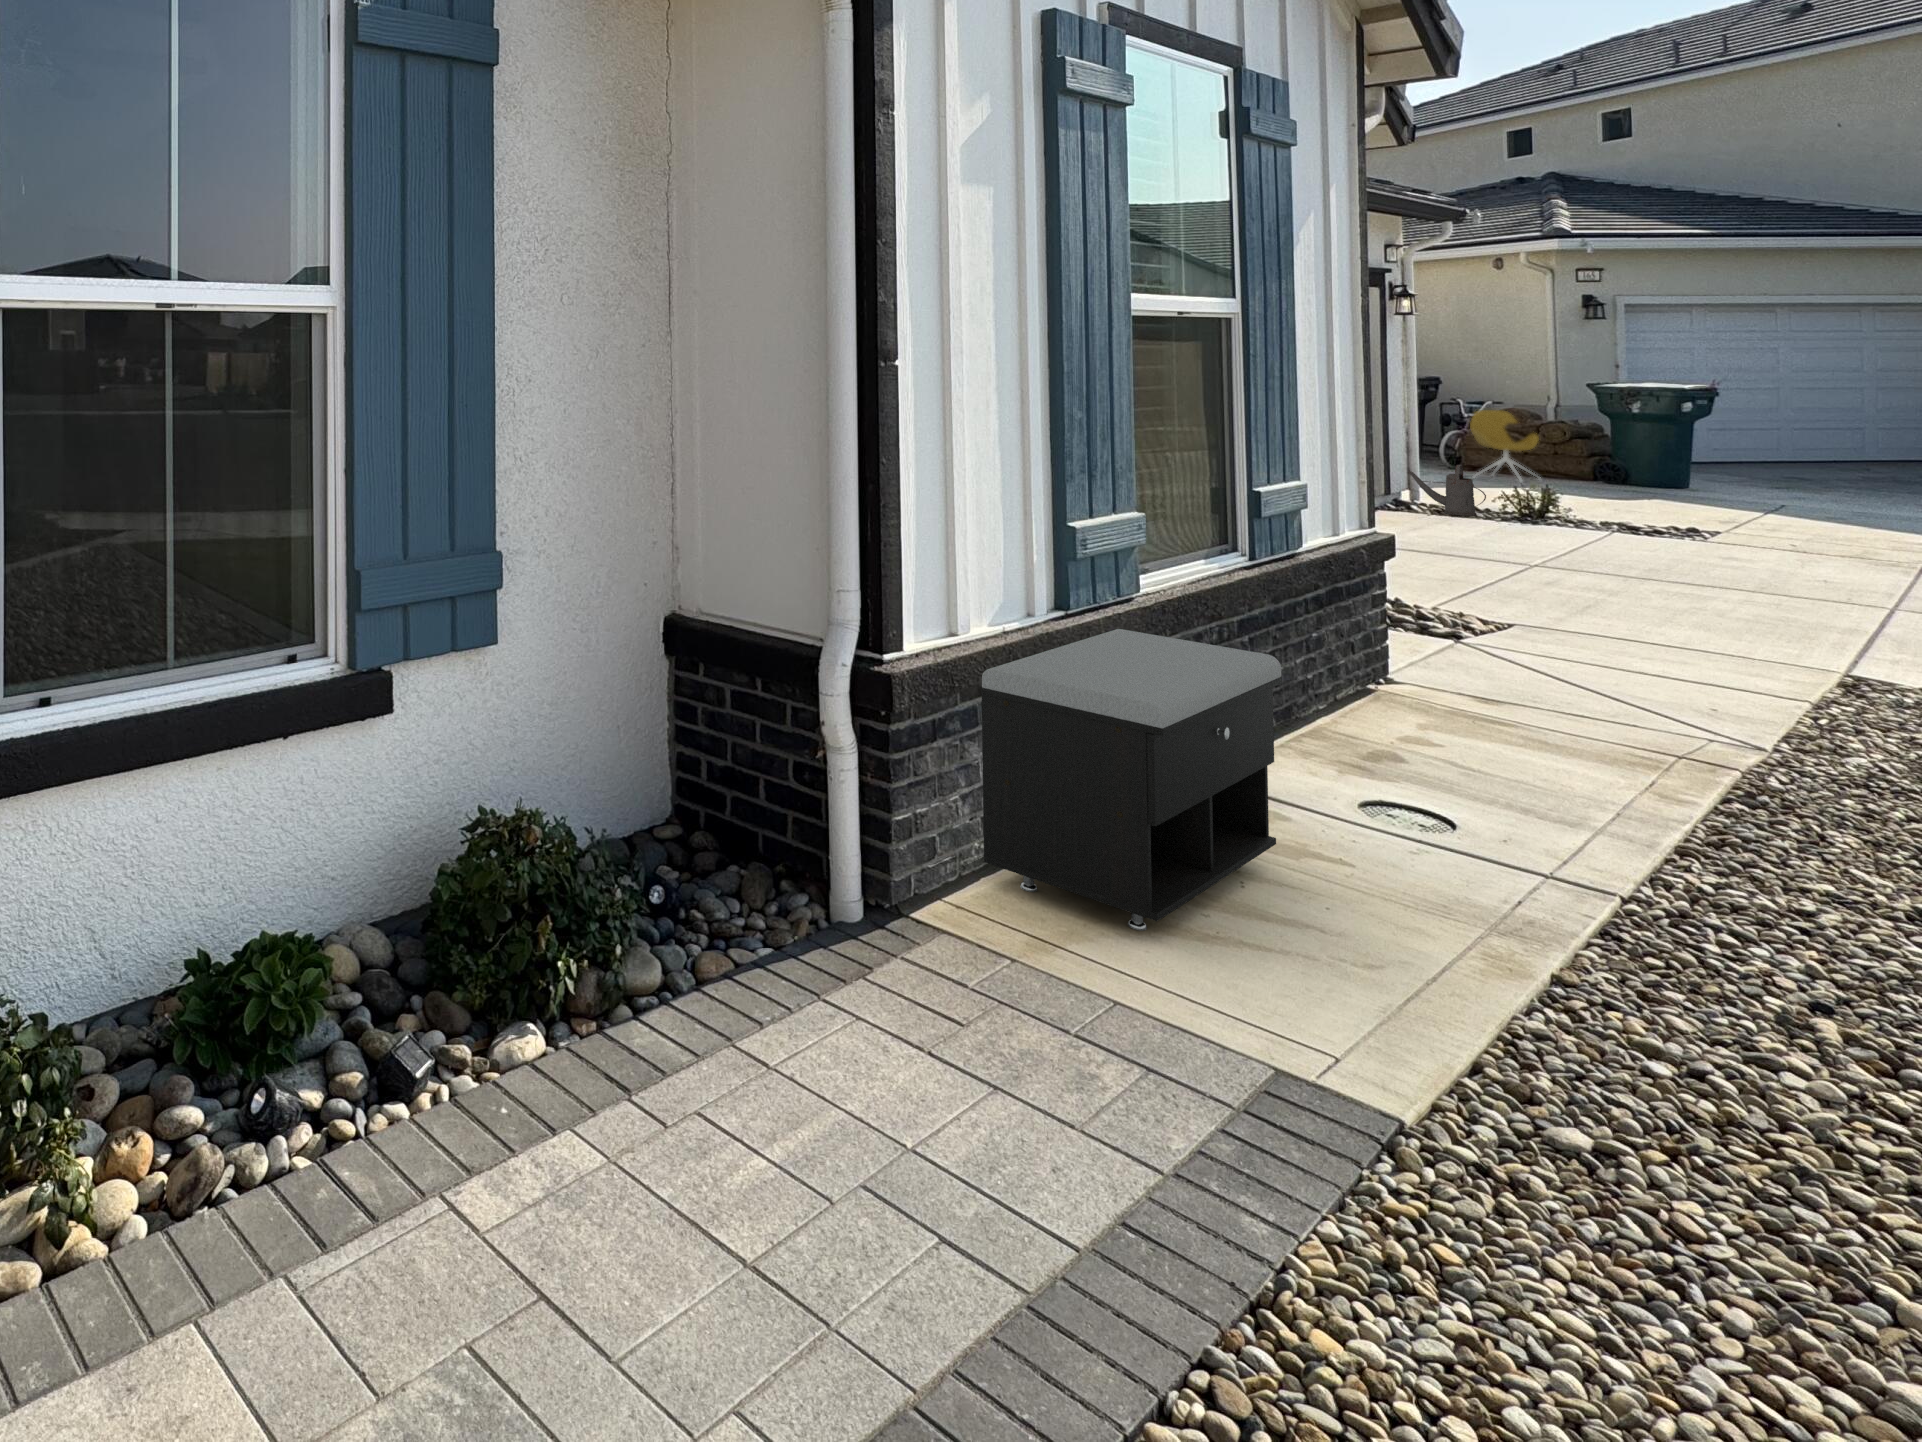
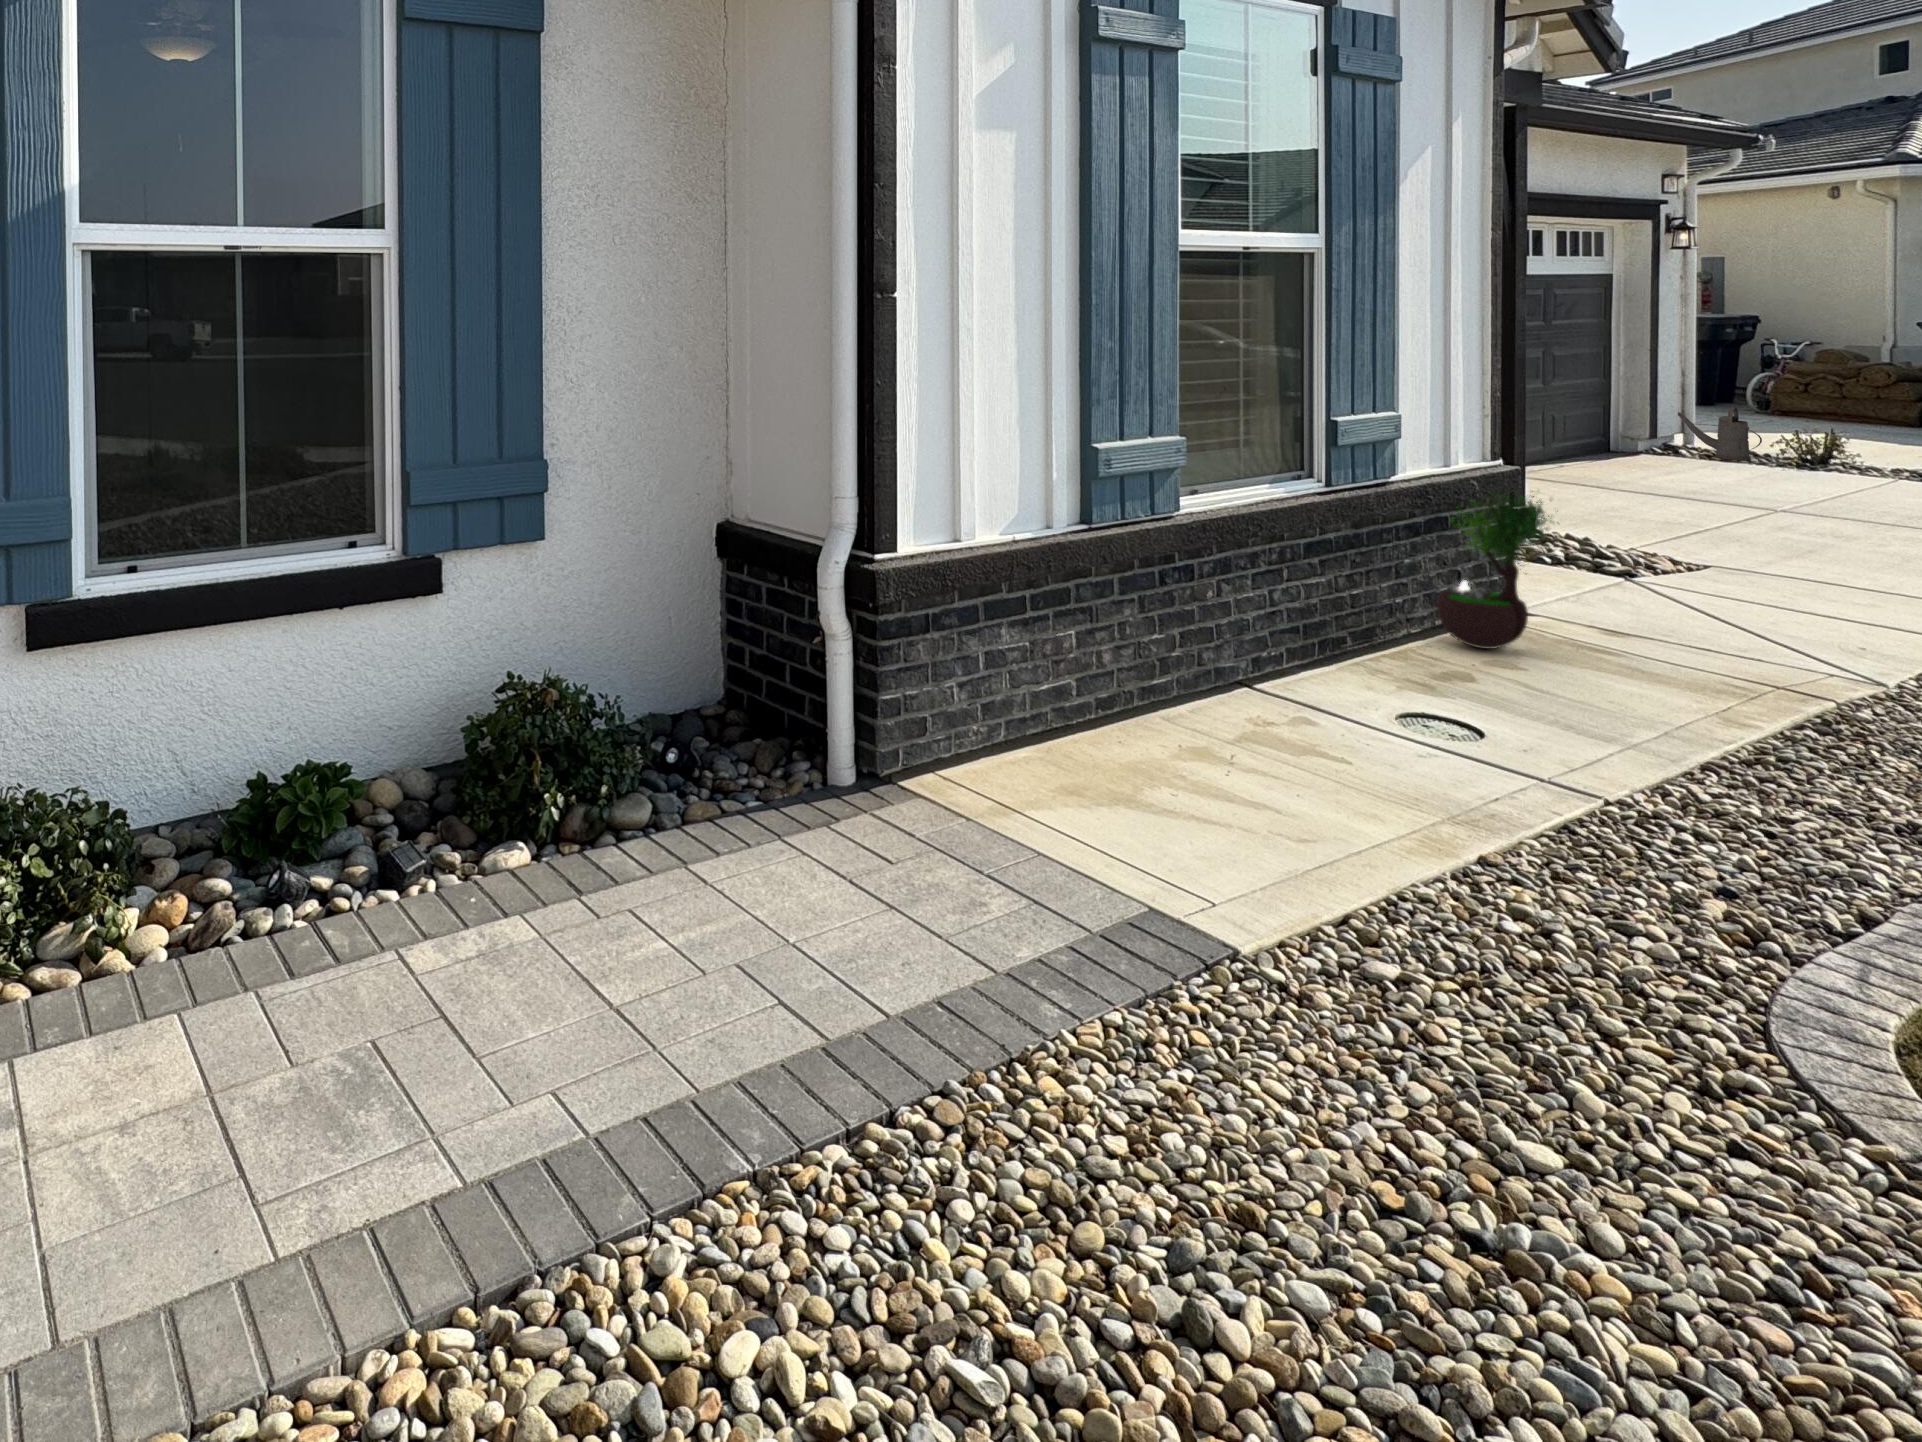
chair: present [1470,410,1539,481] -> none [1778,350,1859,428]
potted tree: none [1336,551,1459,725] -> present [1437,490,1559,649]
storage bench: present [981,629,1282,931] -> none [984,543,1282,803]

